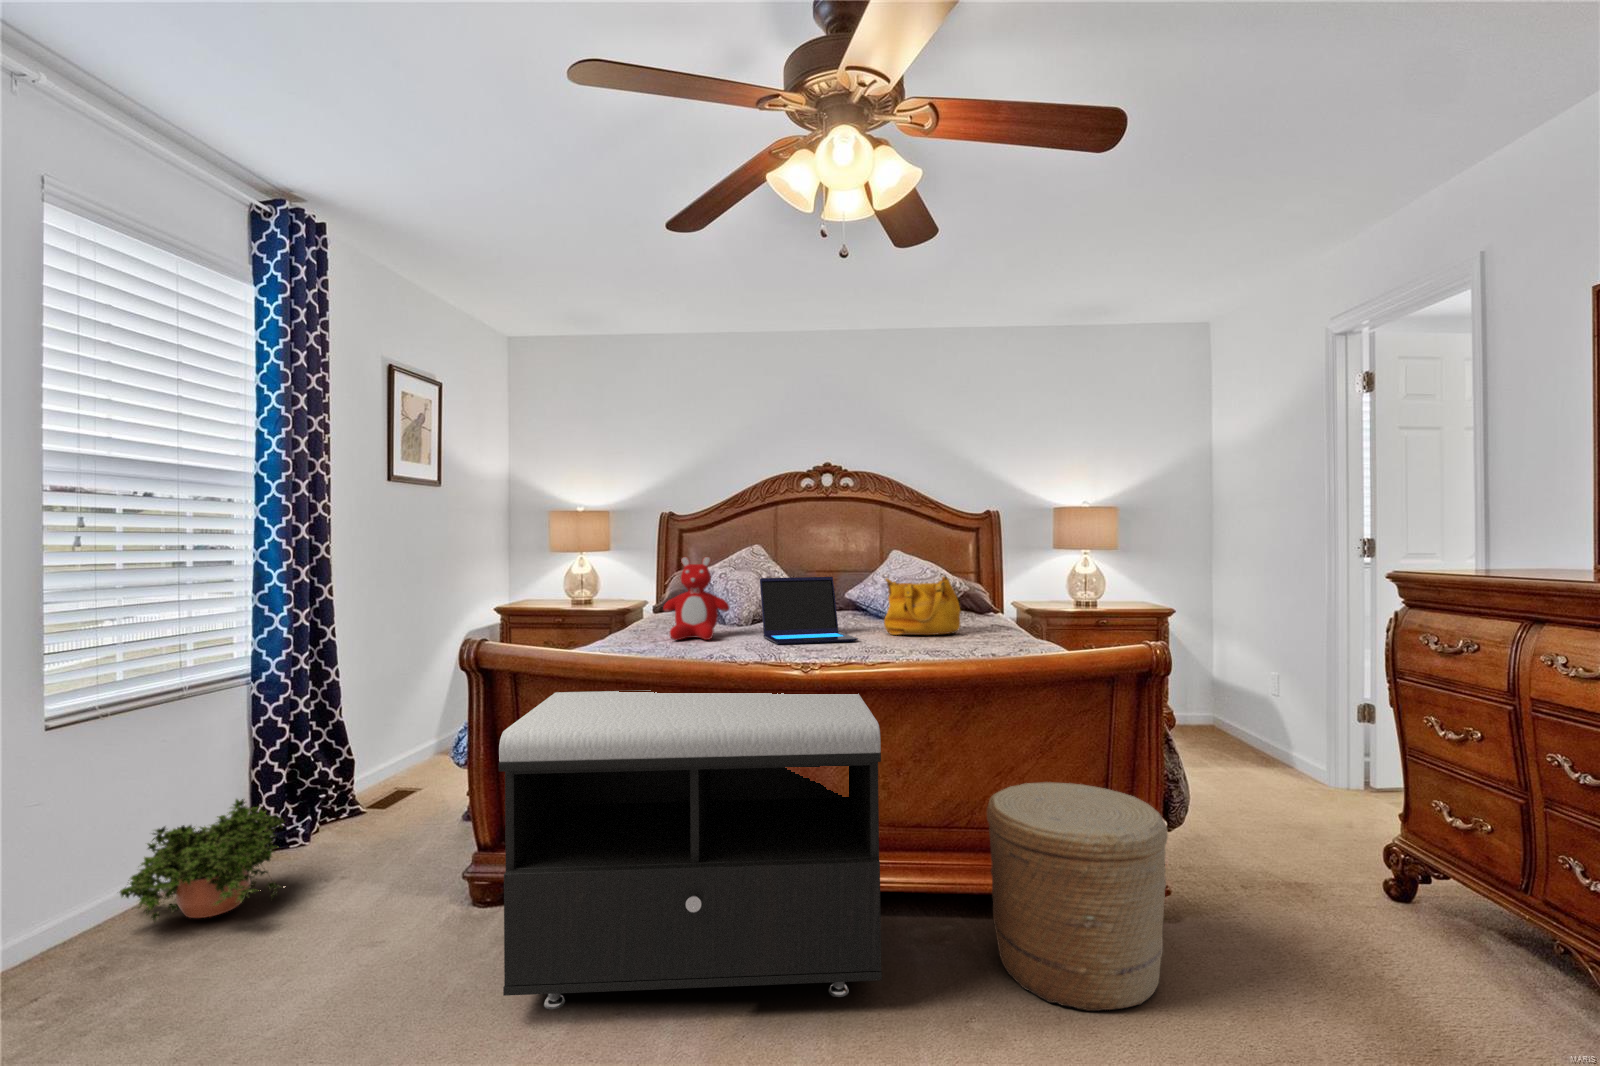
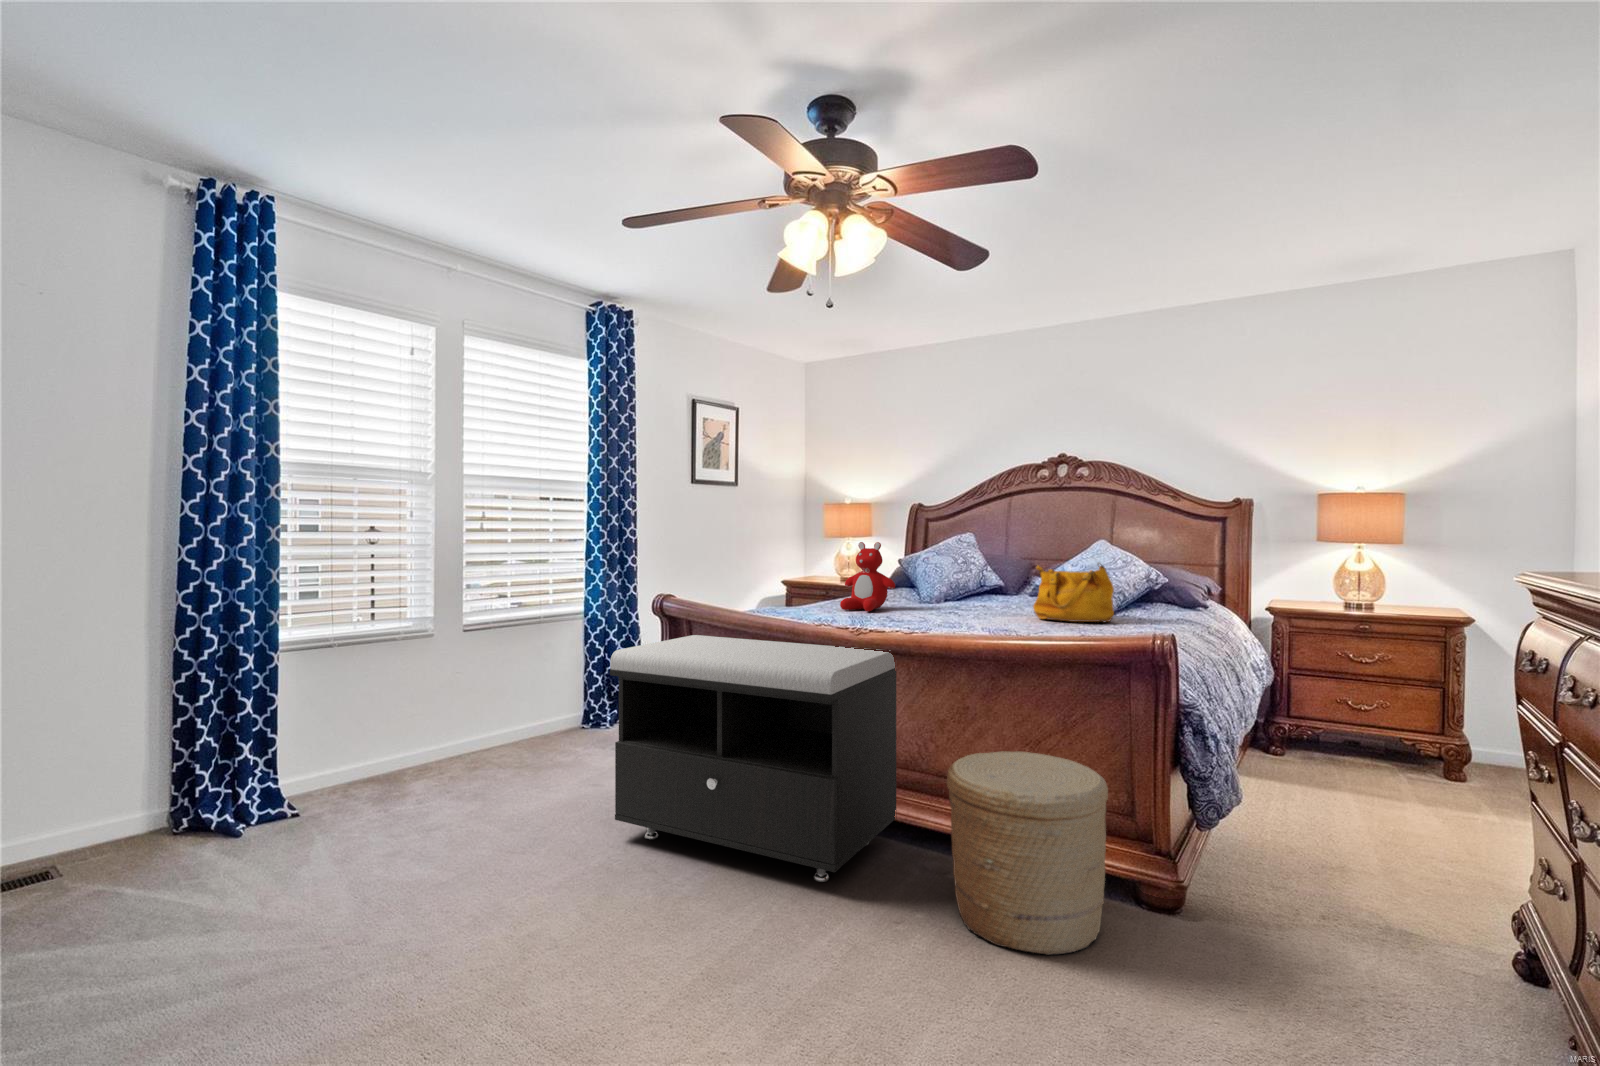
laptop: present [760,577,858,644] -> none [912,562,992,621]
potted plant: present [120,799,284,922] -> none [494,687,580,754]

